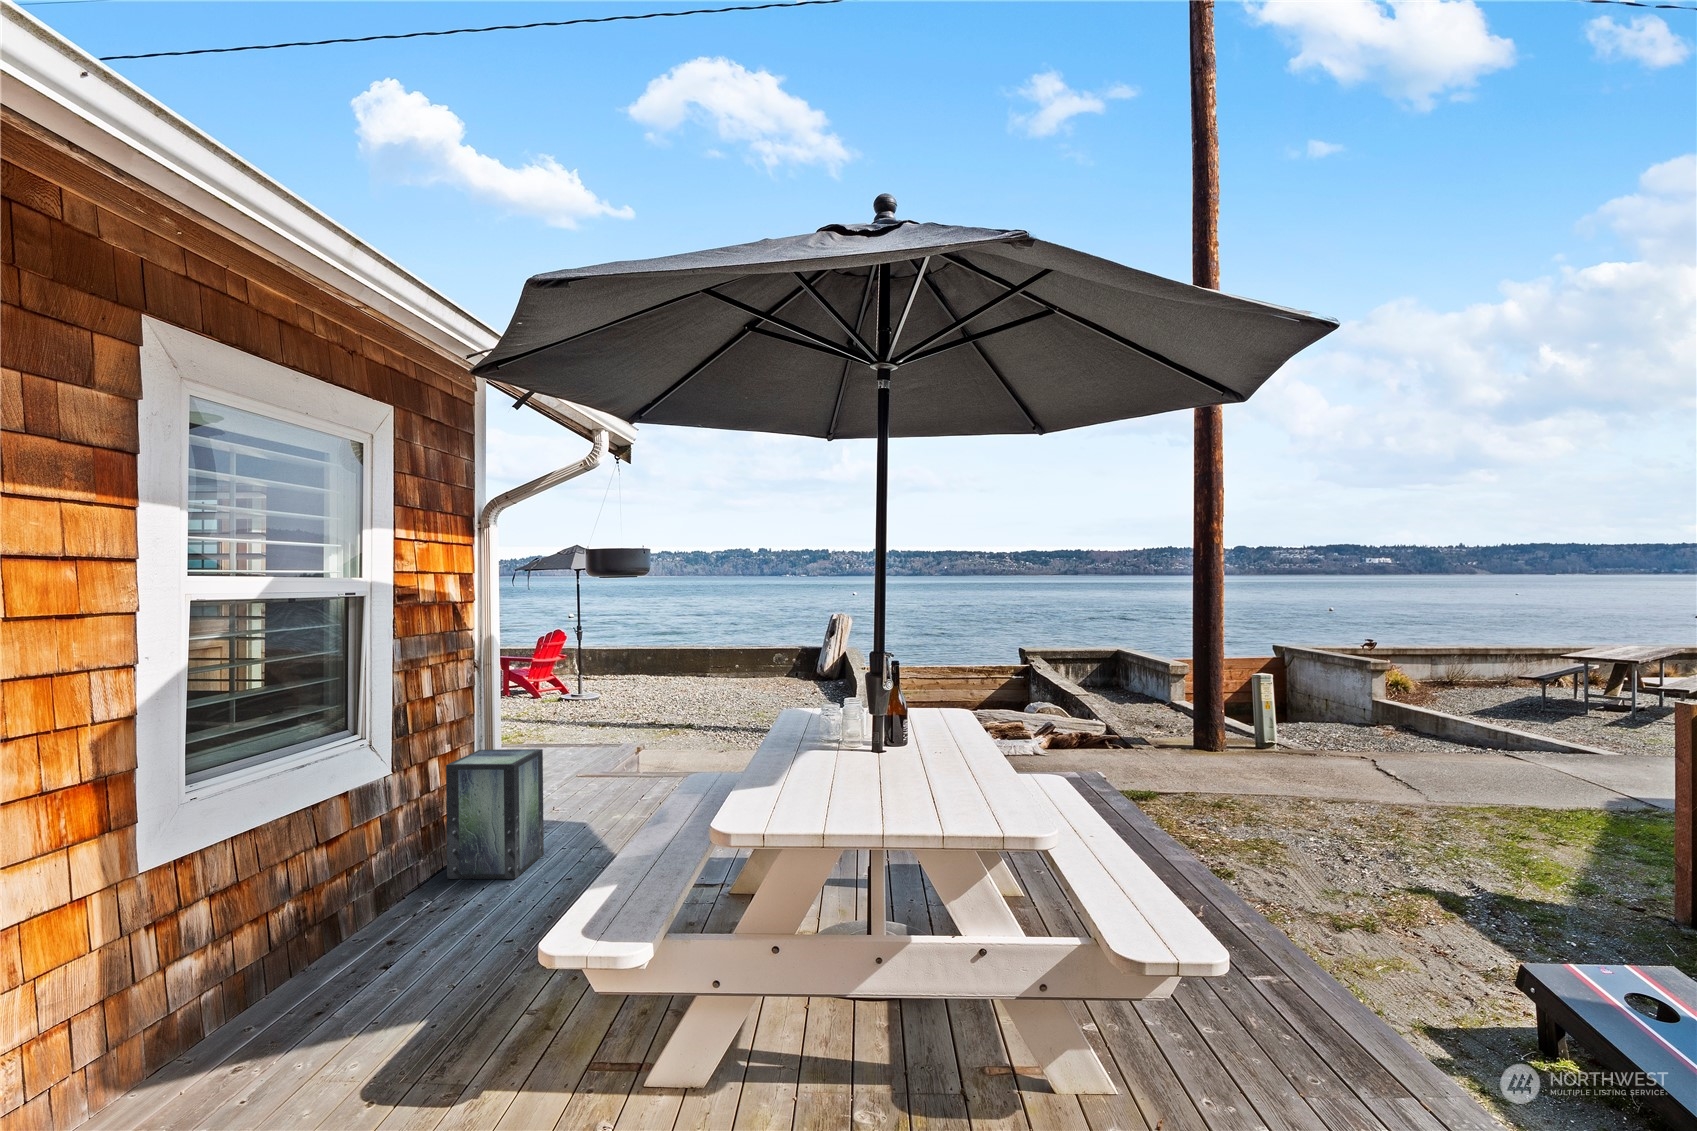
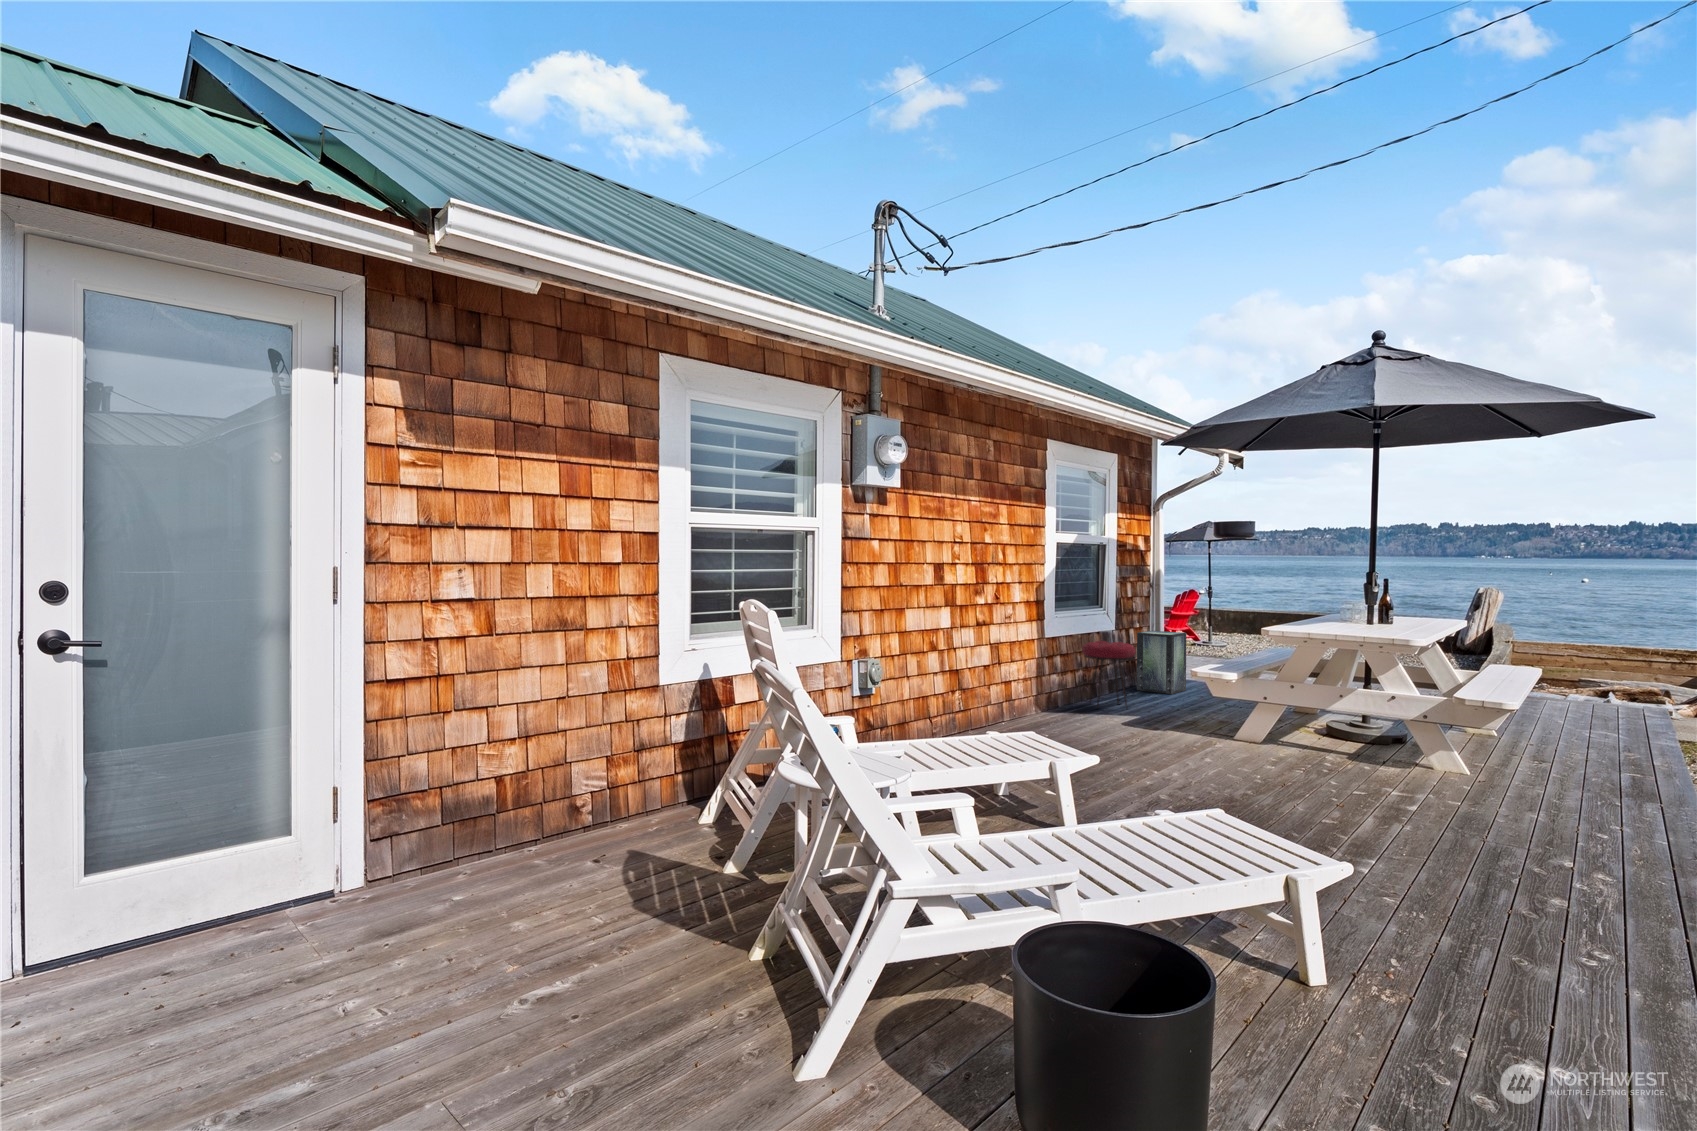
stool: none [282,825,424,1018] -> present [1082,641,1136,708]

